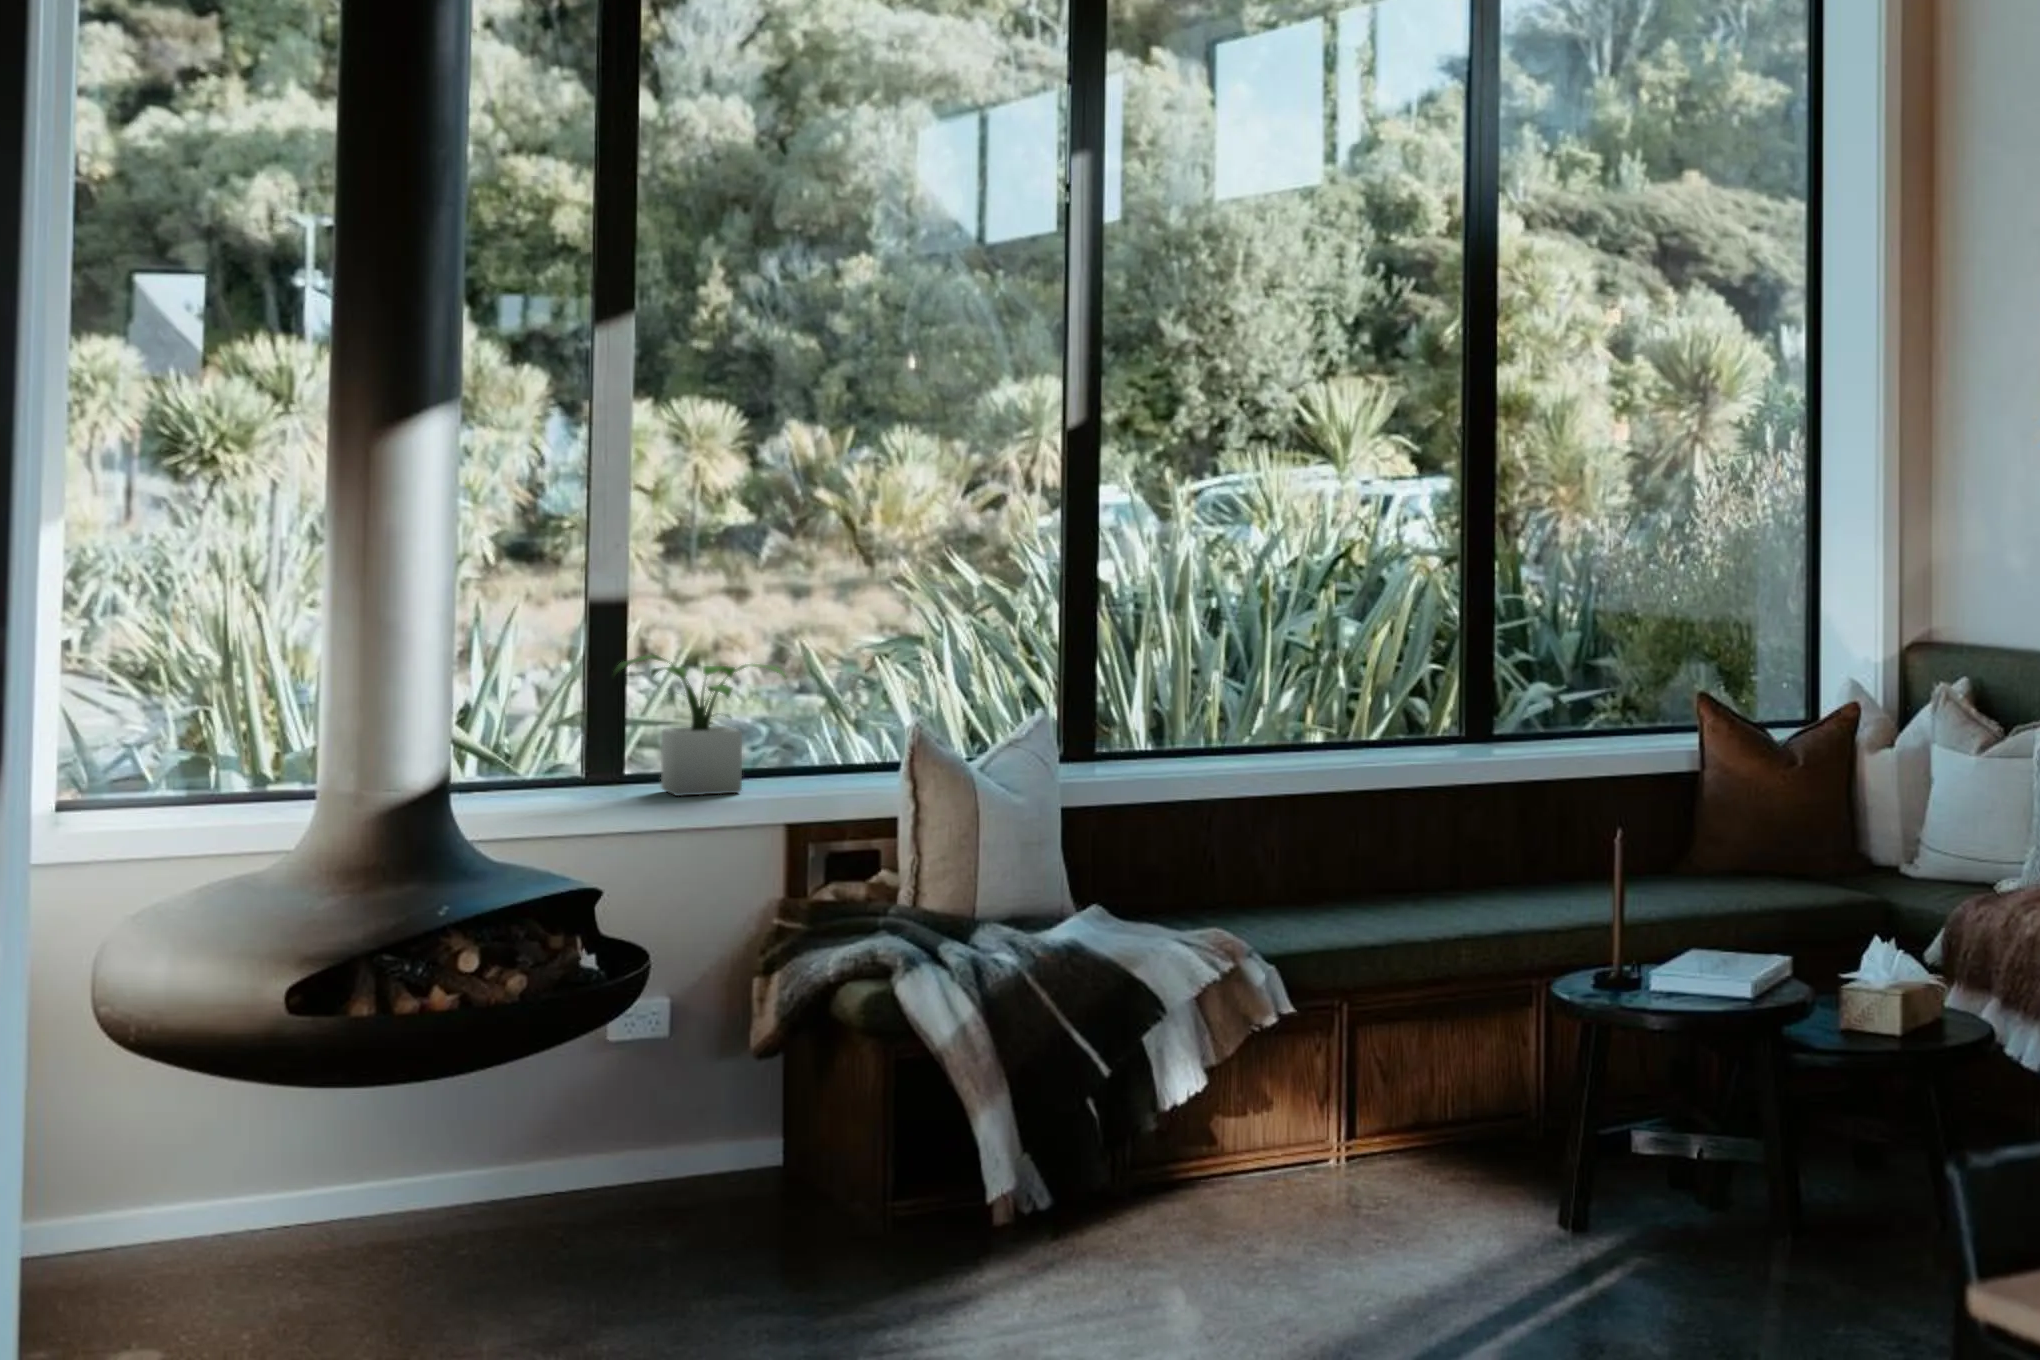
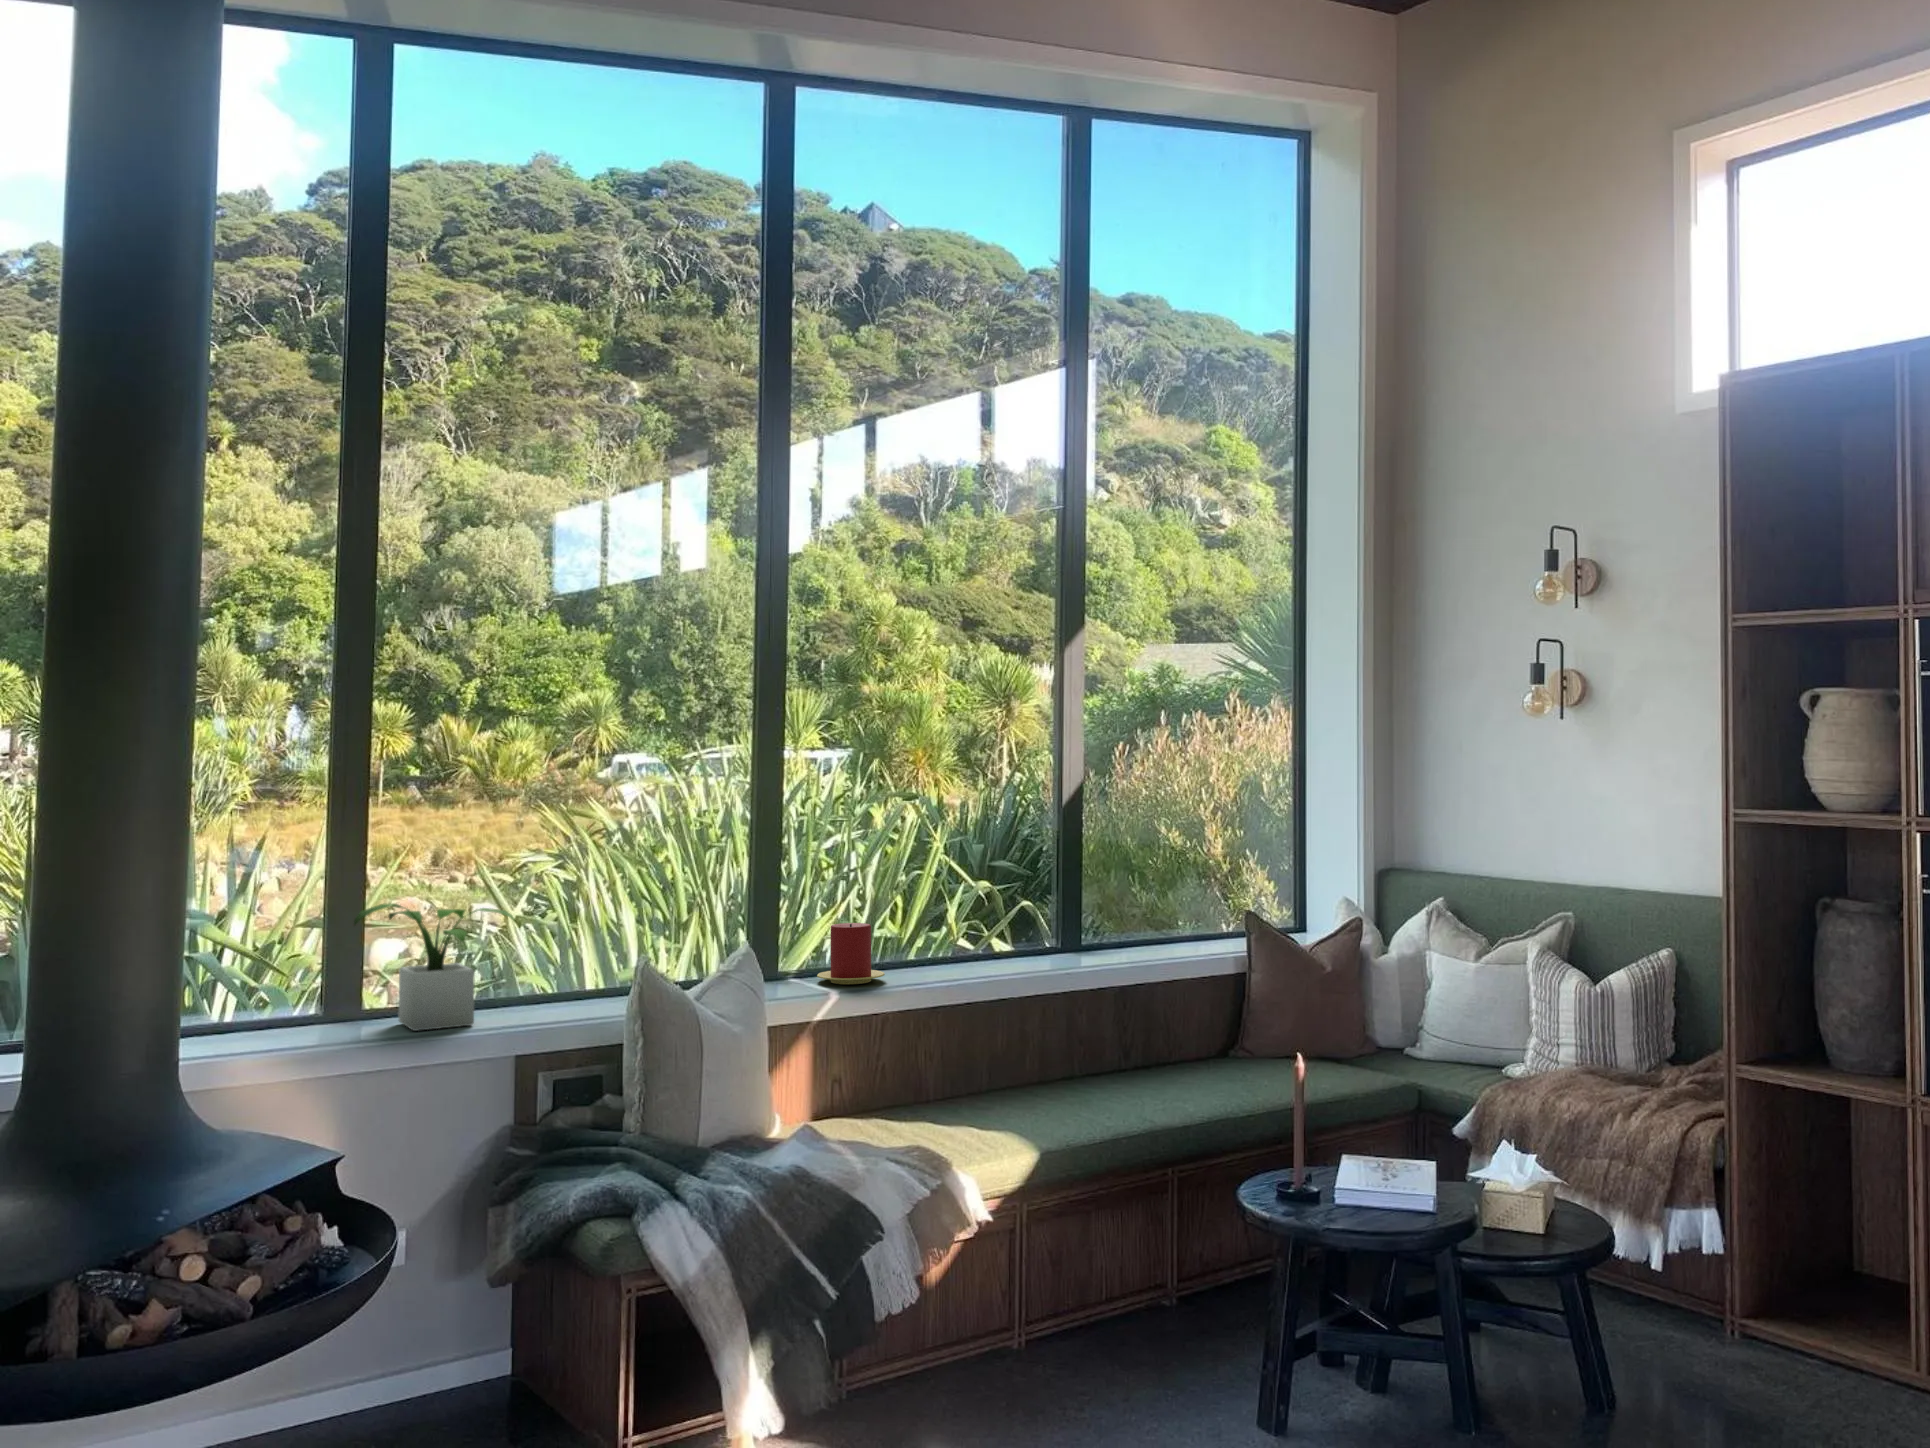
candle: none [1145,696,1225,766] -> present [817,923,885,984]

